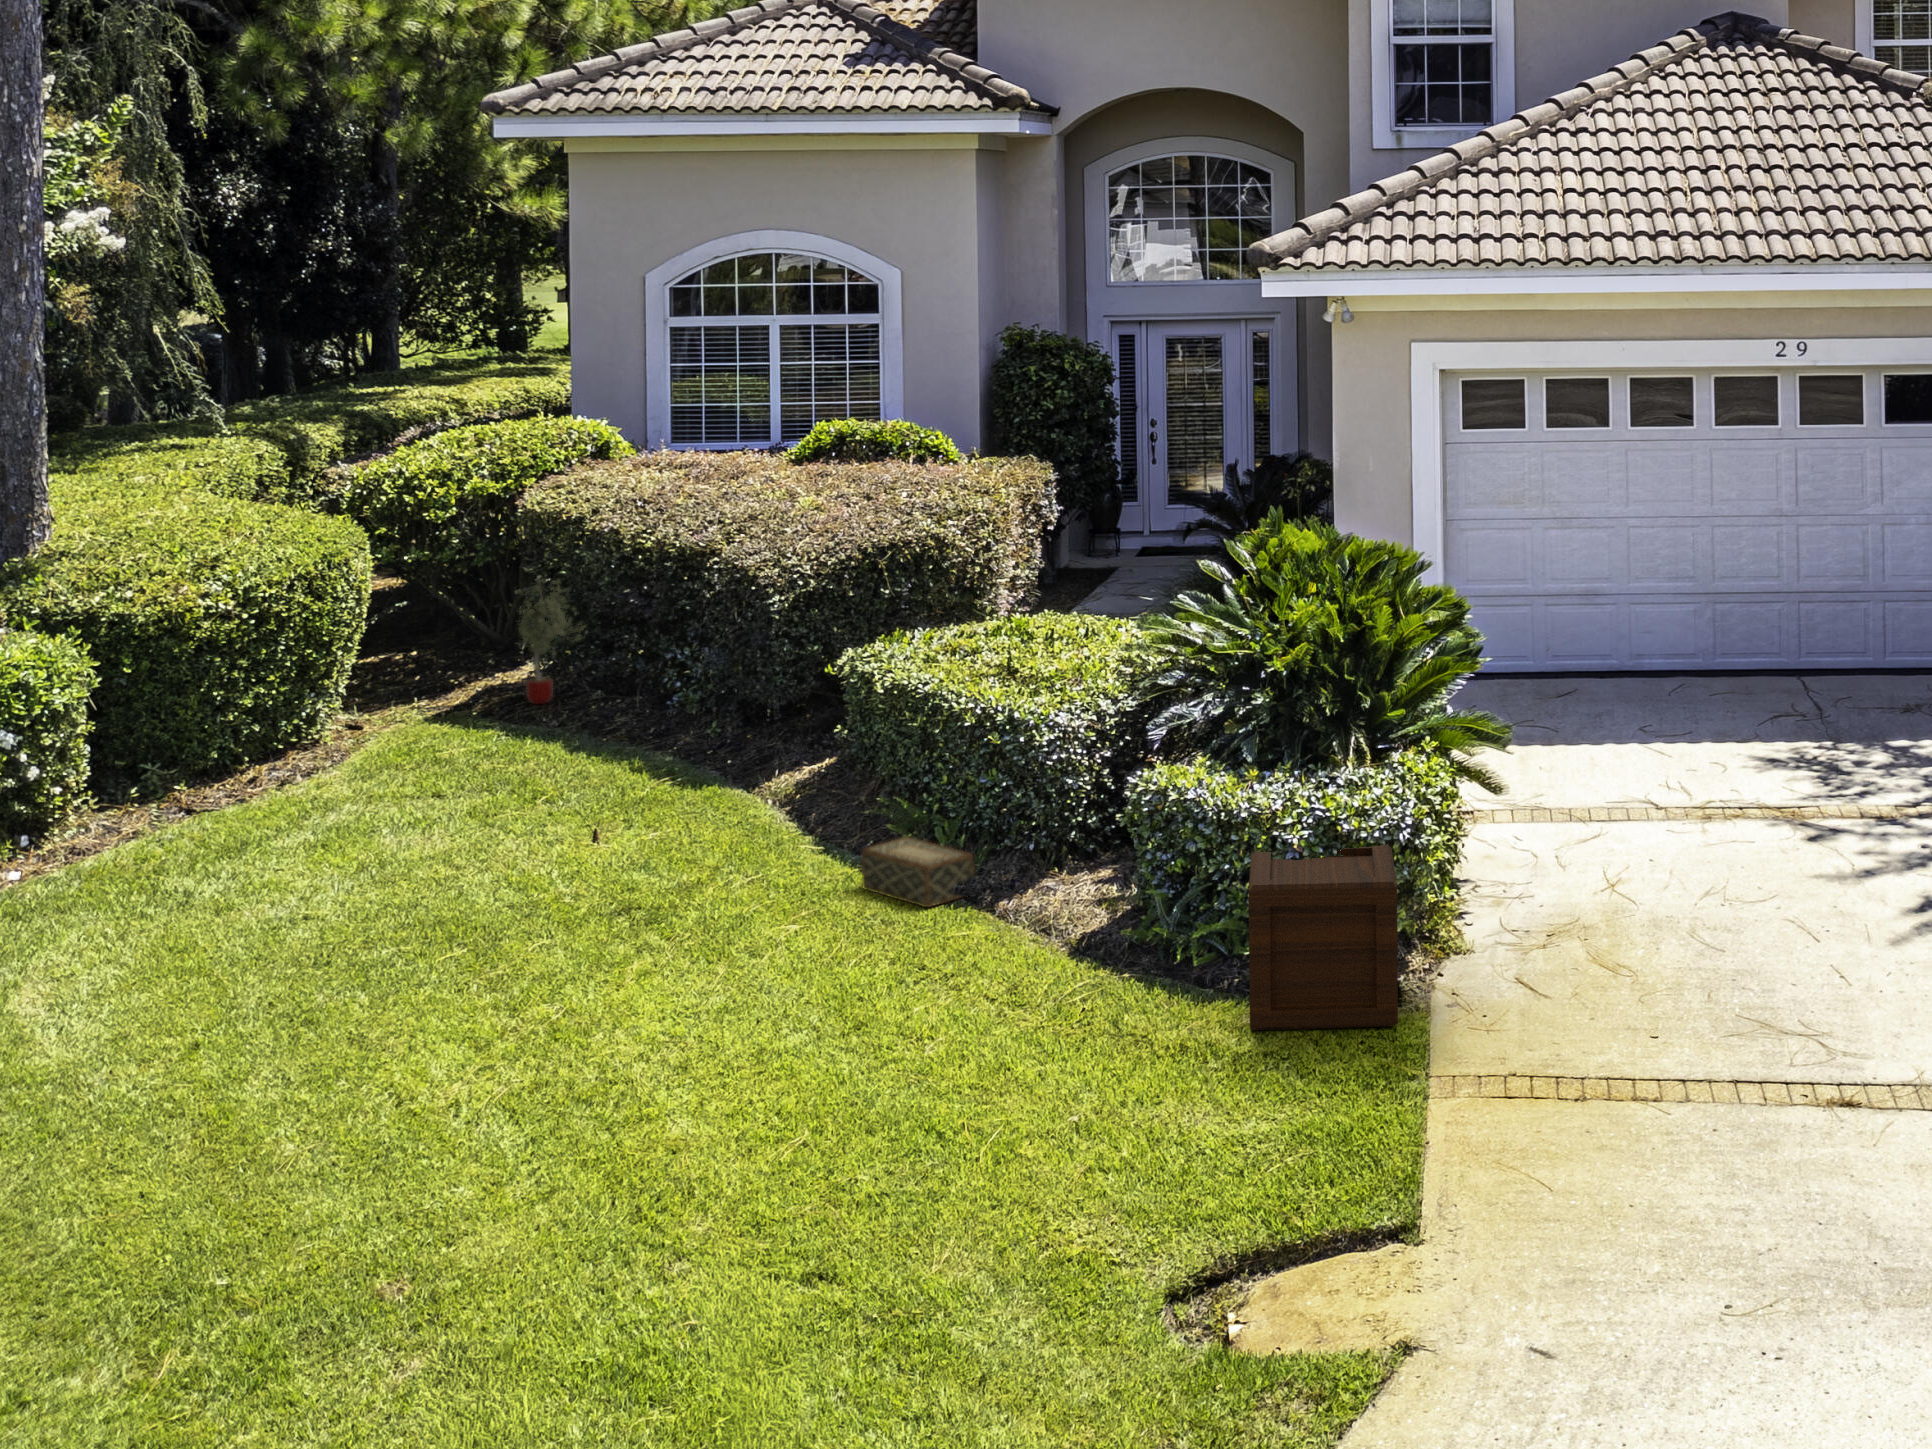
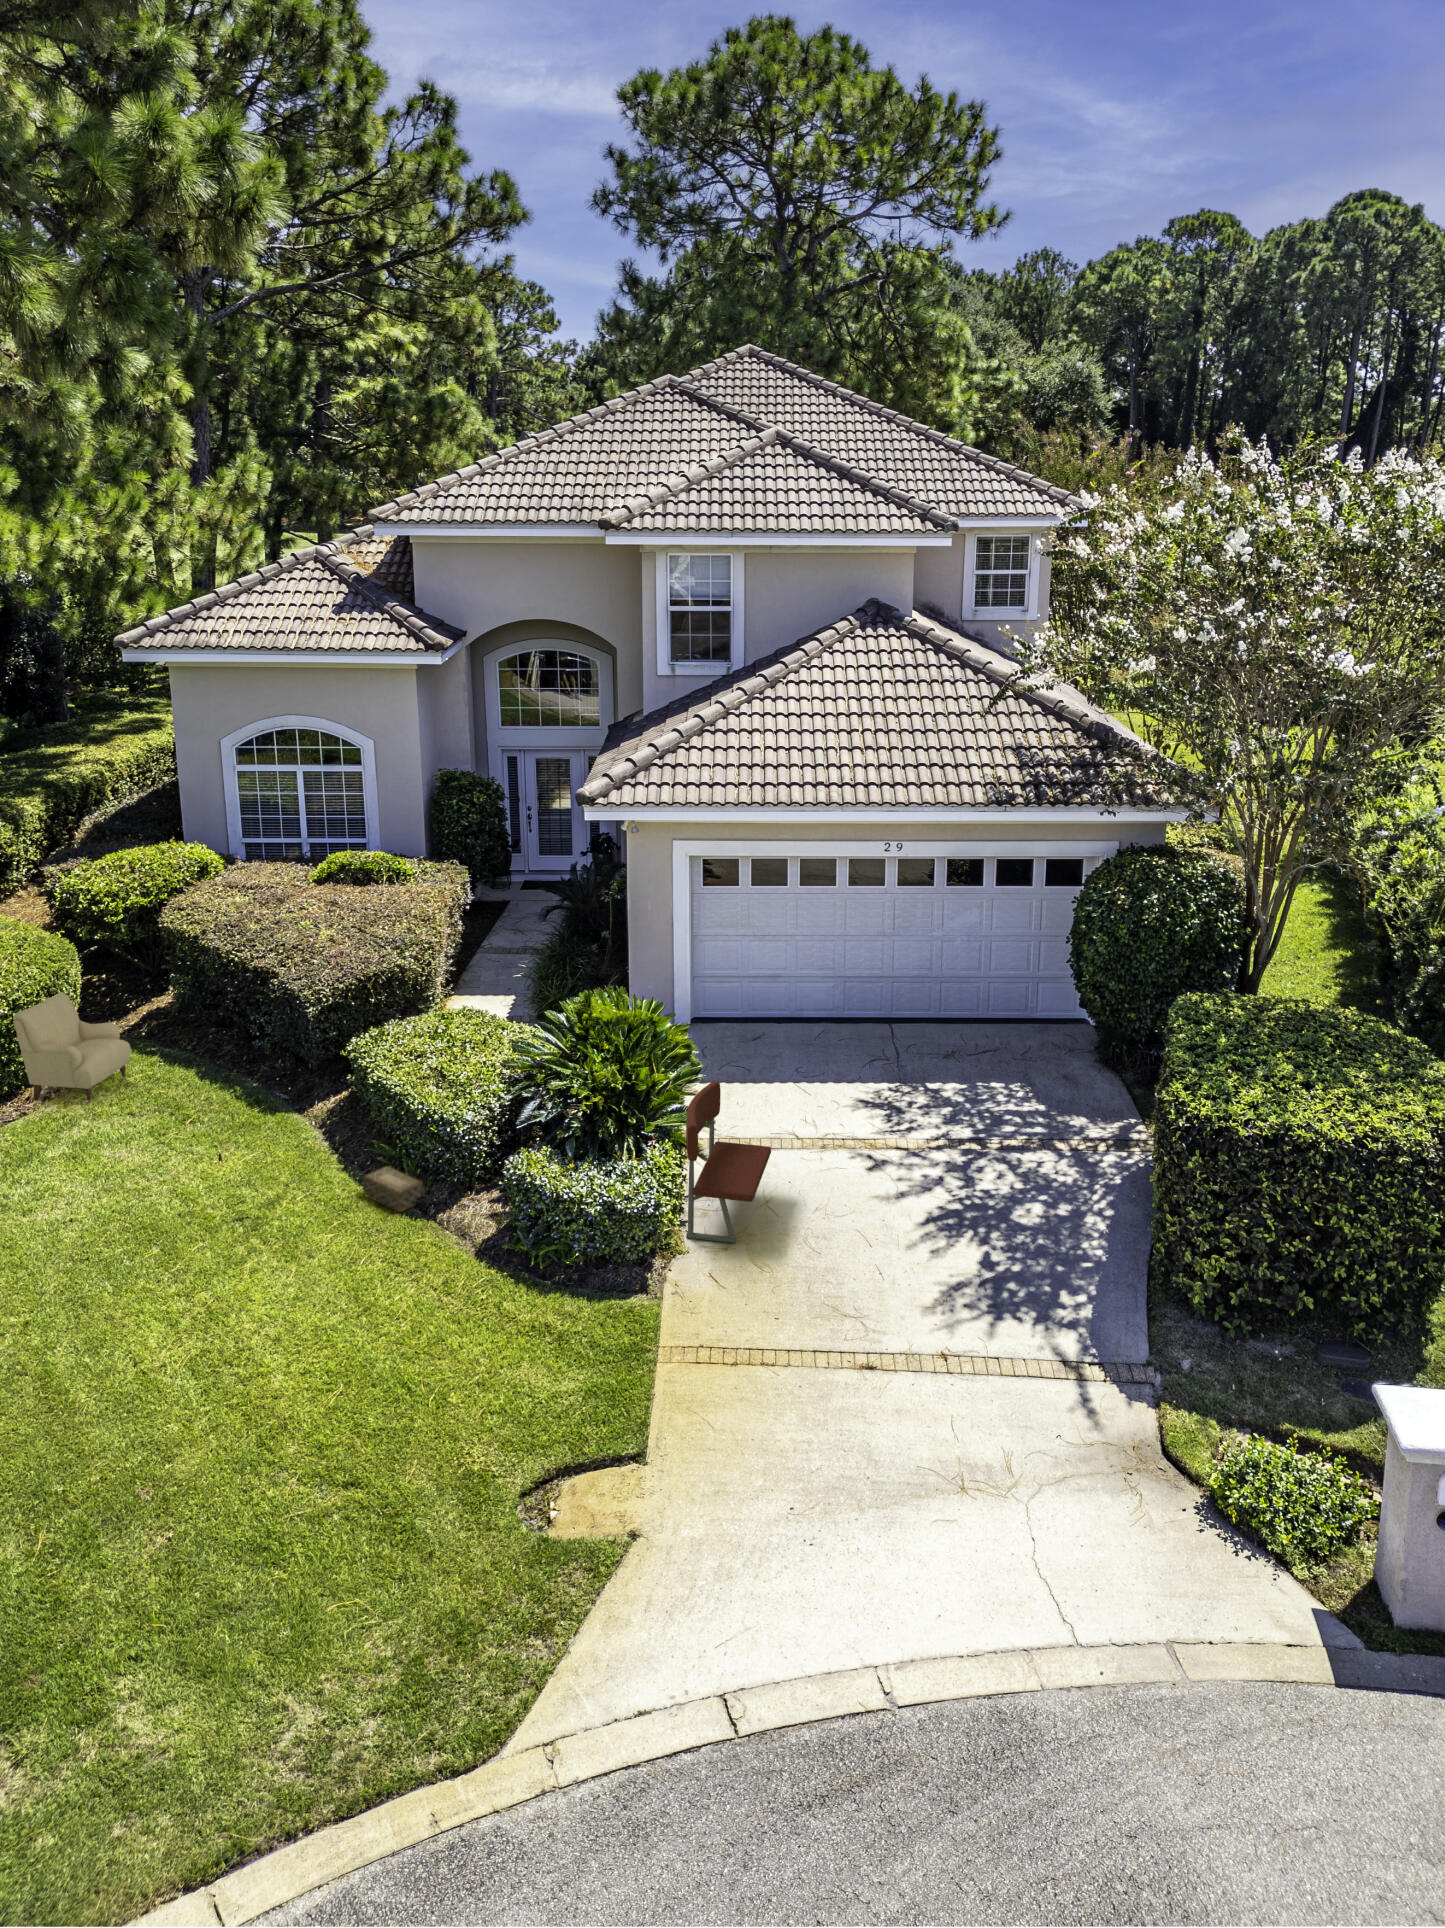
potted tree: present [518,579,585,704] -> none [164,967,205,1034]
chair: none [237,593,448,783] -> present [13,992,131,1104]
bench: none [1466,657,1621,937] -> present [686,1081,771,1243]
wooden crate: present [1249,844,1398,1030] -> none [566,1211,644,1315]

